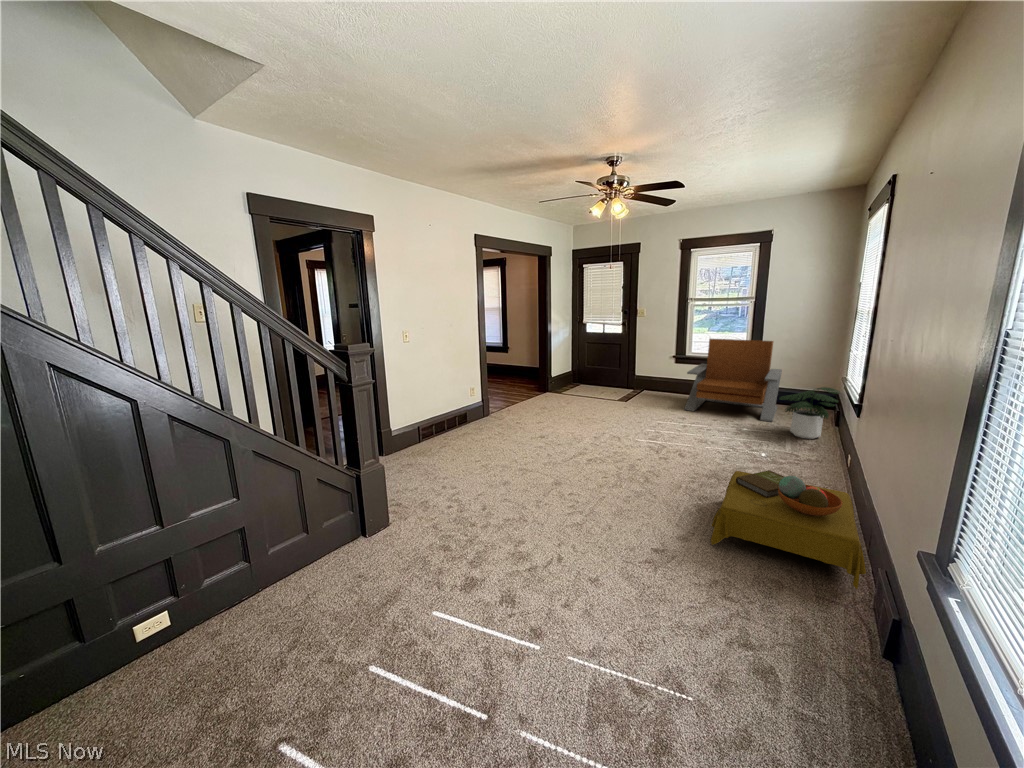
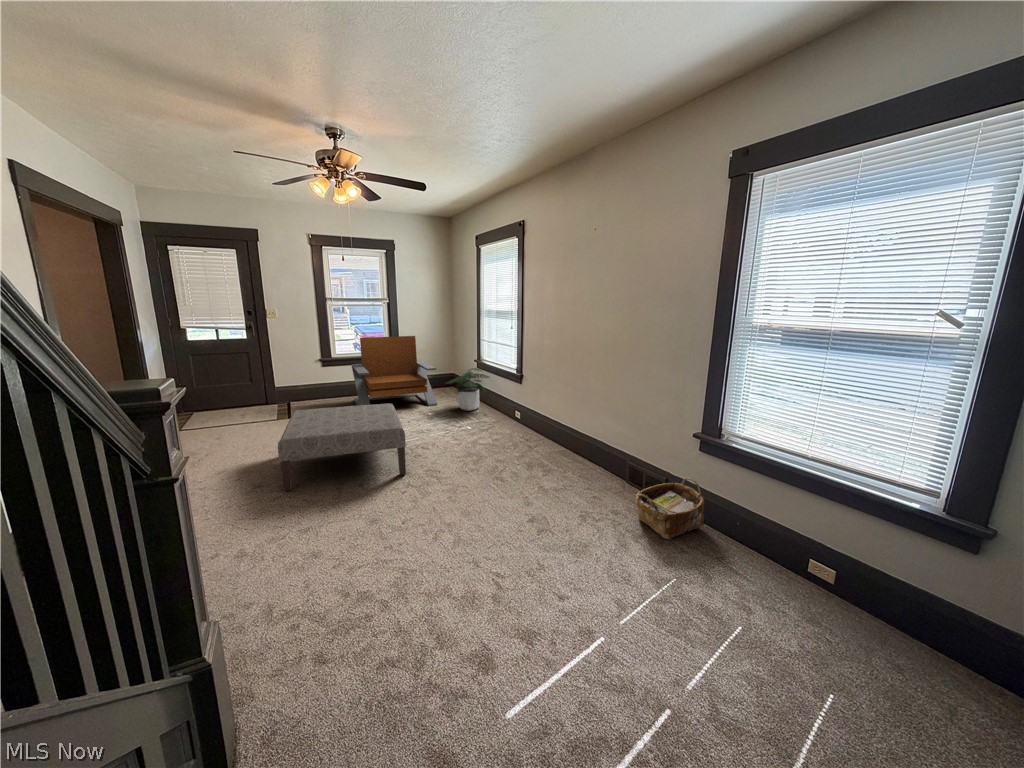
ottoman: none [549,391,673,465] -> present [278,403,406,491]
side table: present [711,470,866,589] -> none [505,426,619,499]
woven basket: none [764,588,897,715] -> present [635,477,704,540]

